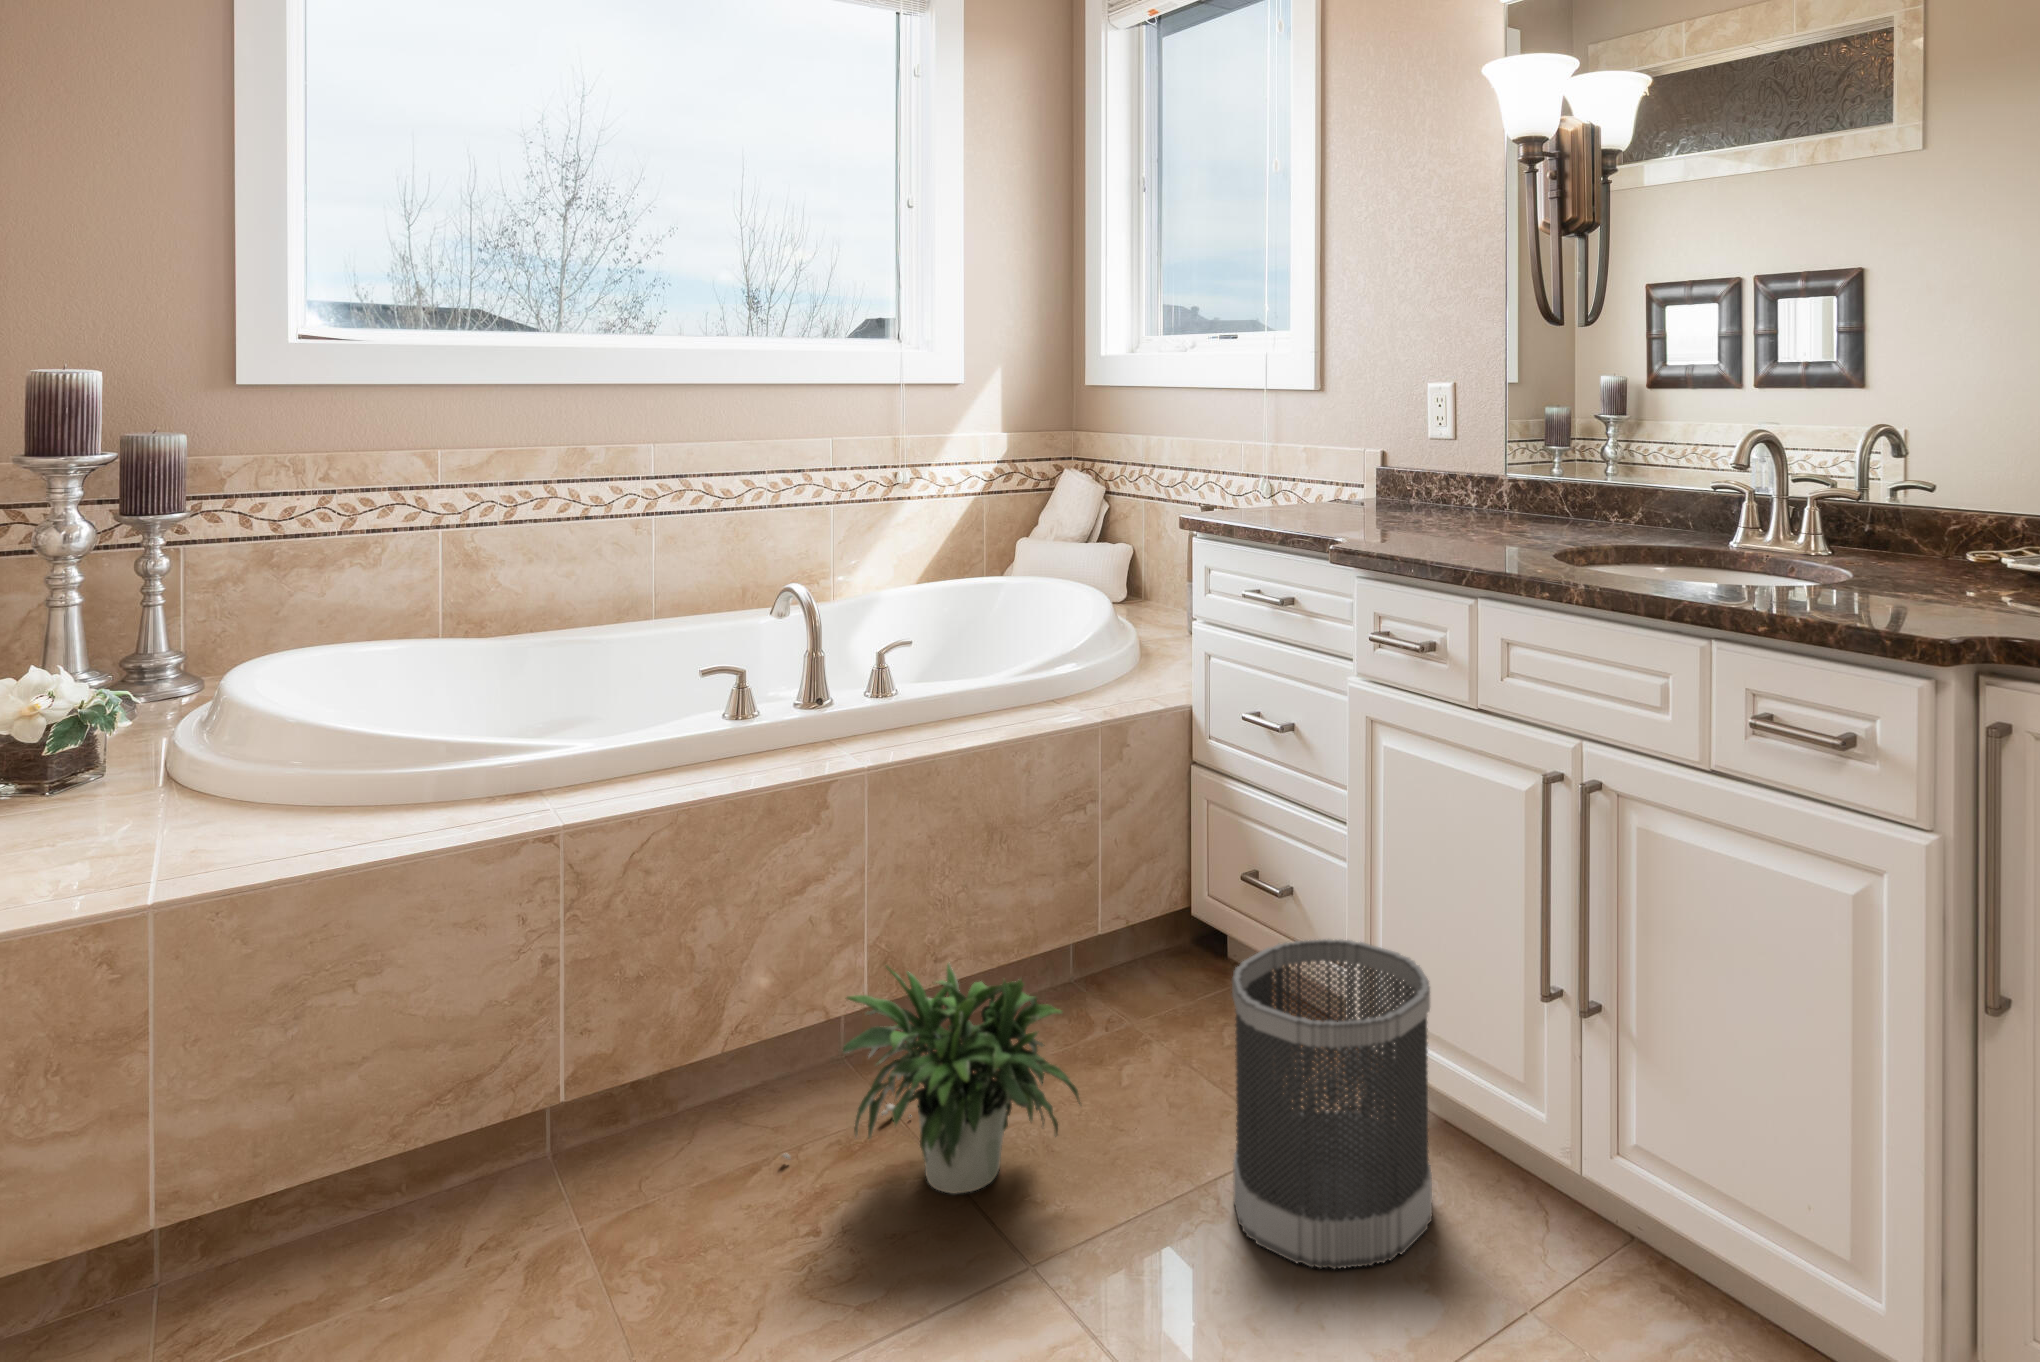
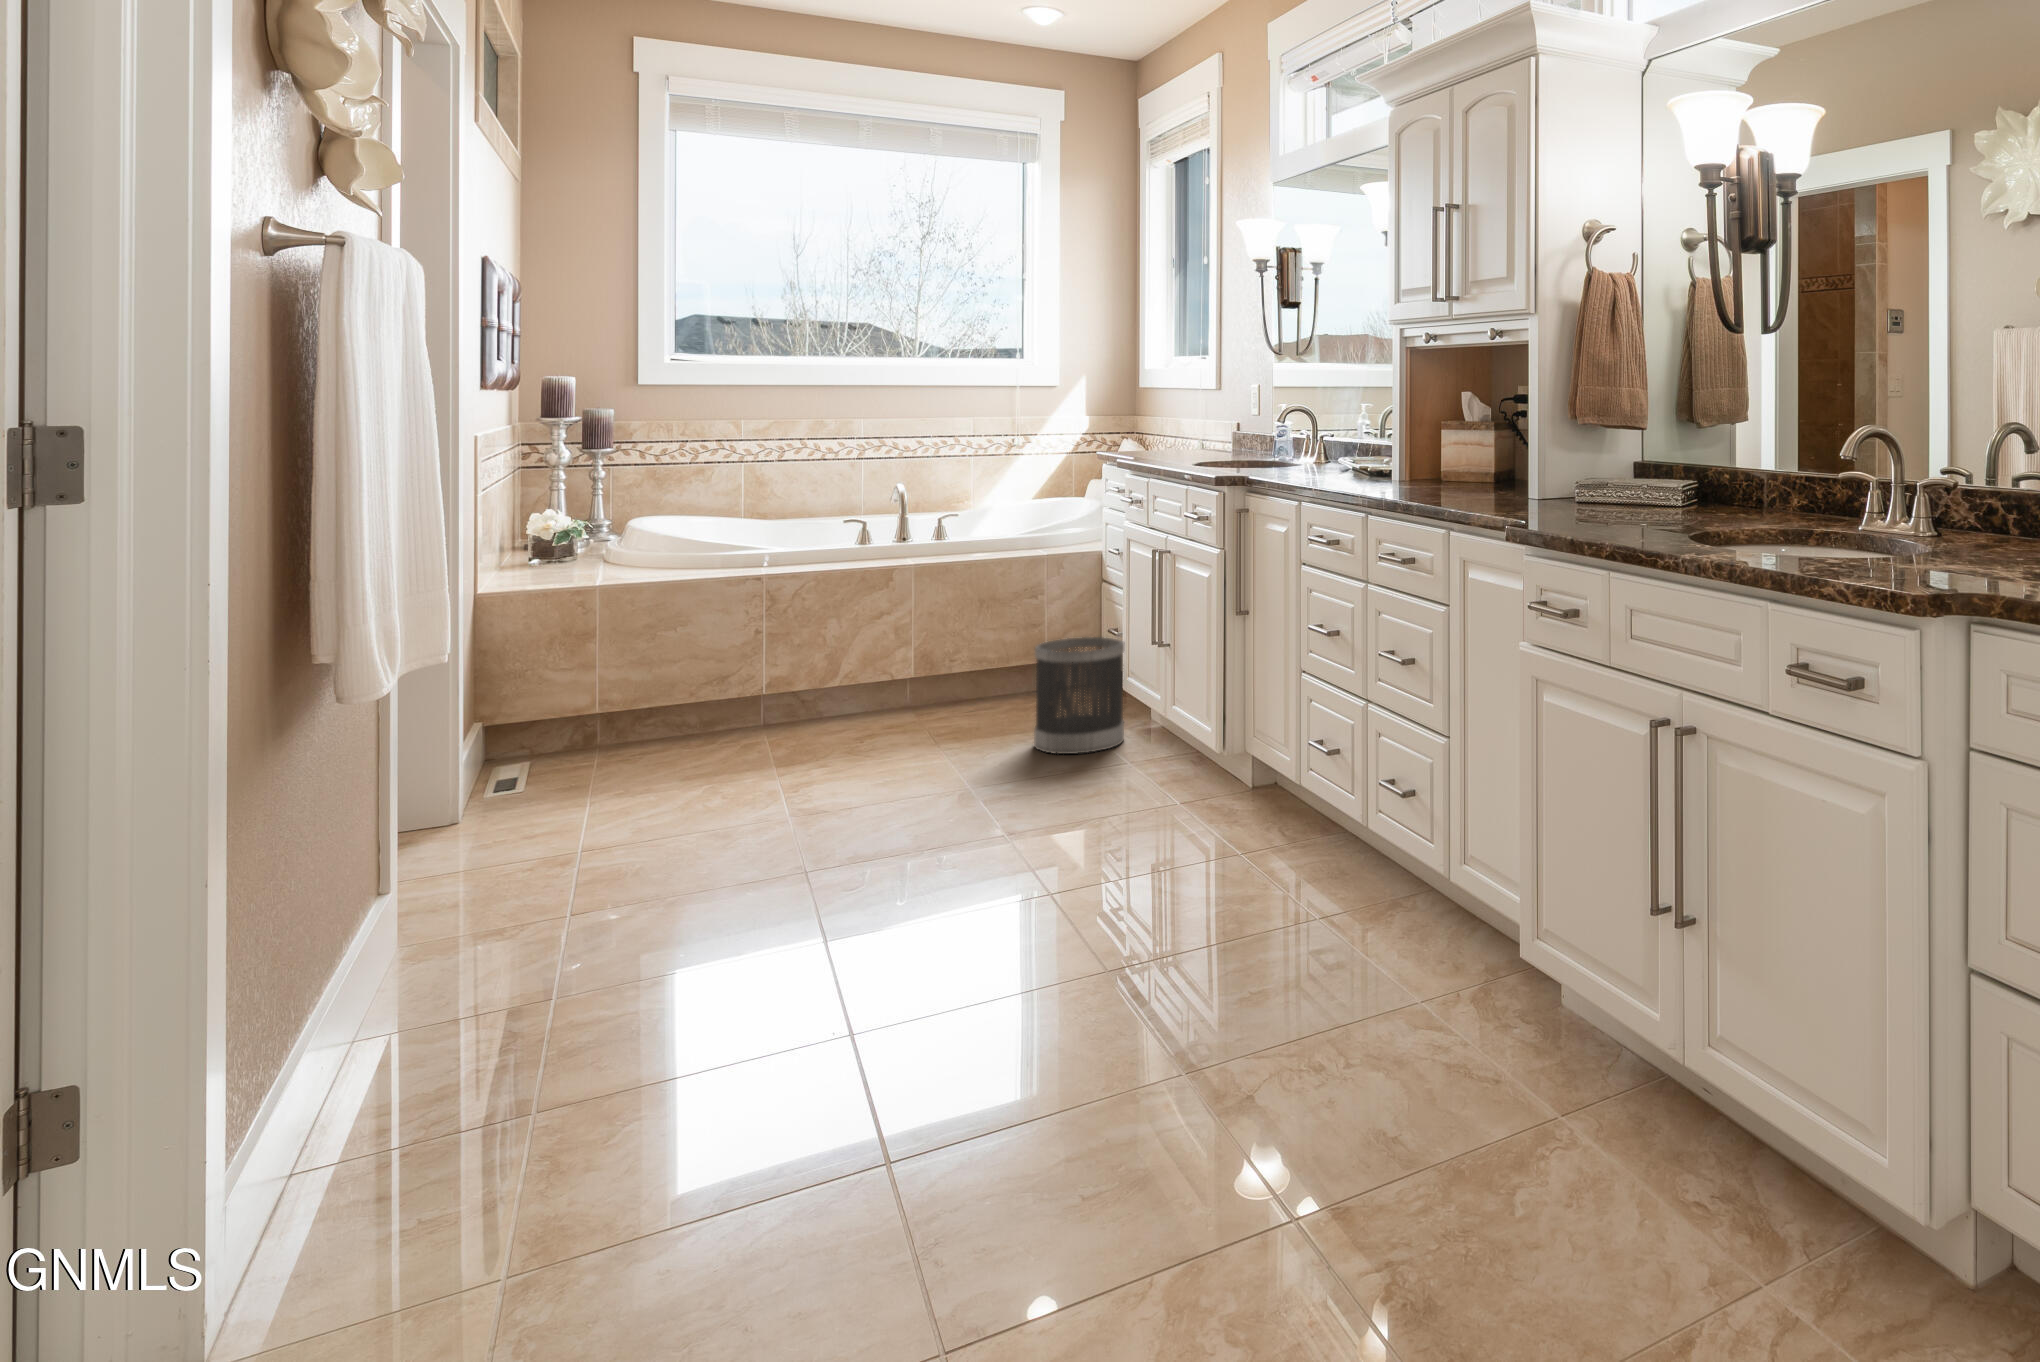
potted plant: present [783,964,1081,1194] -> none [858,643,985,737]

